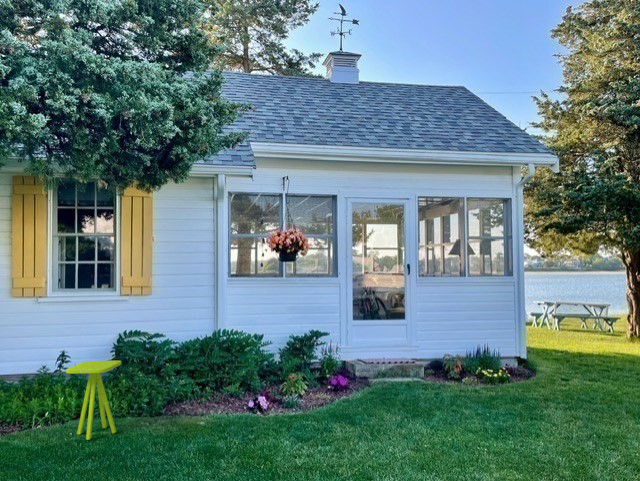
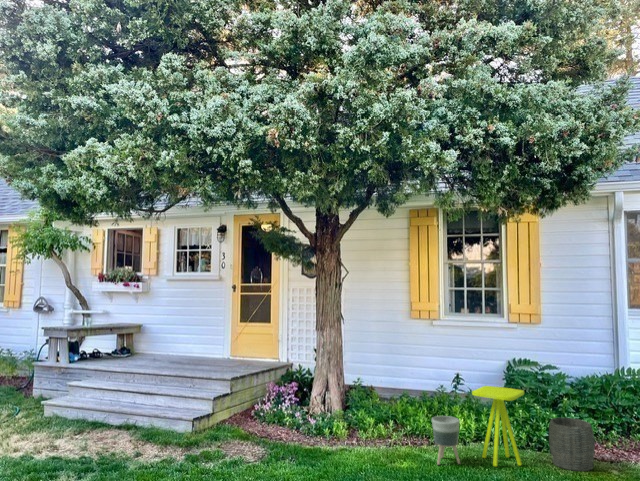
woven basket: none [144,379,183,426] -> present [549,418,595,471]
planter: none [18,399,51,453] -> present [432,416,460,465]

